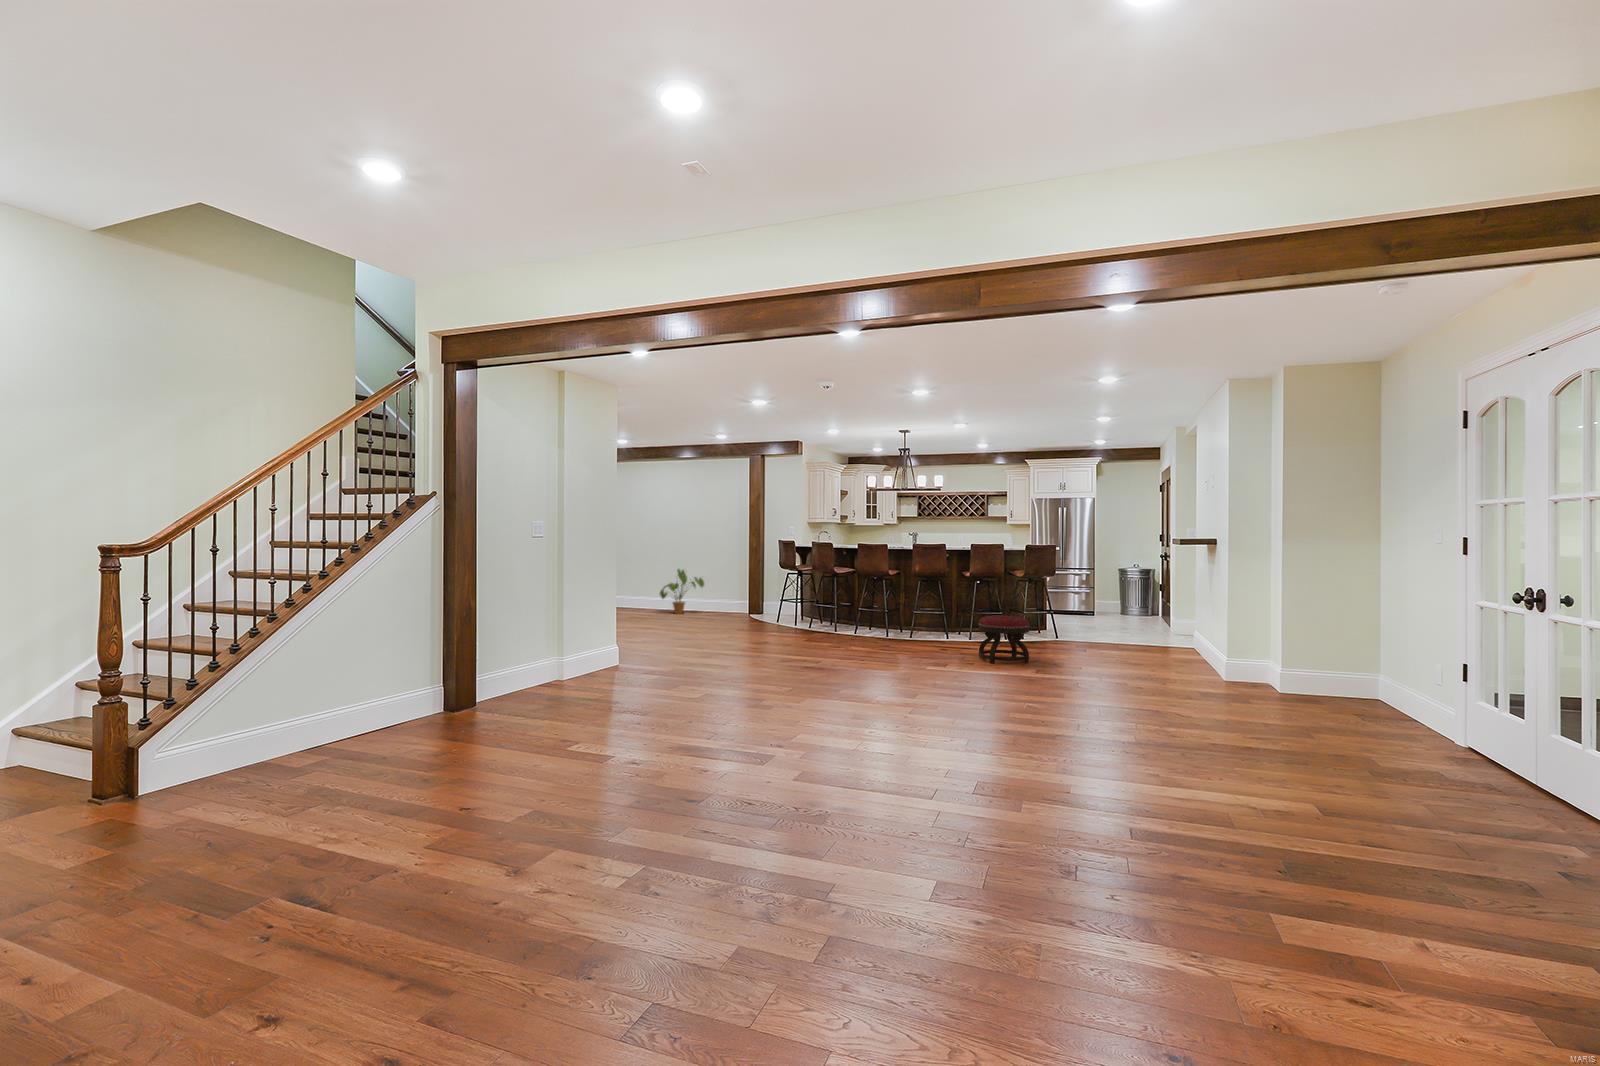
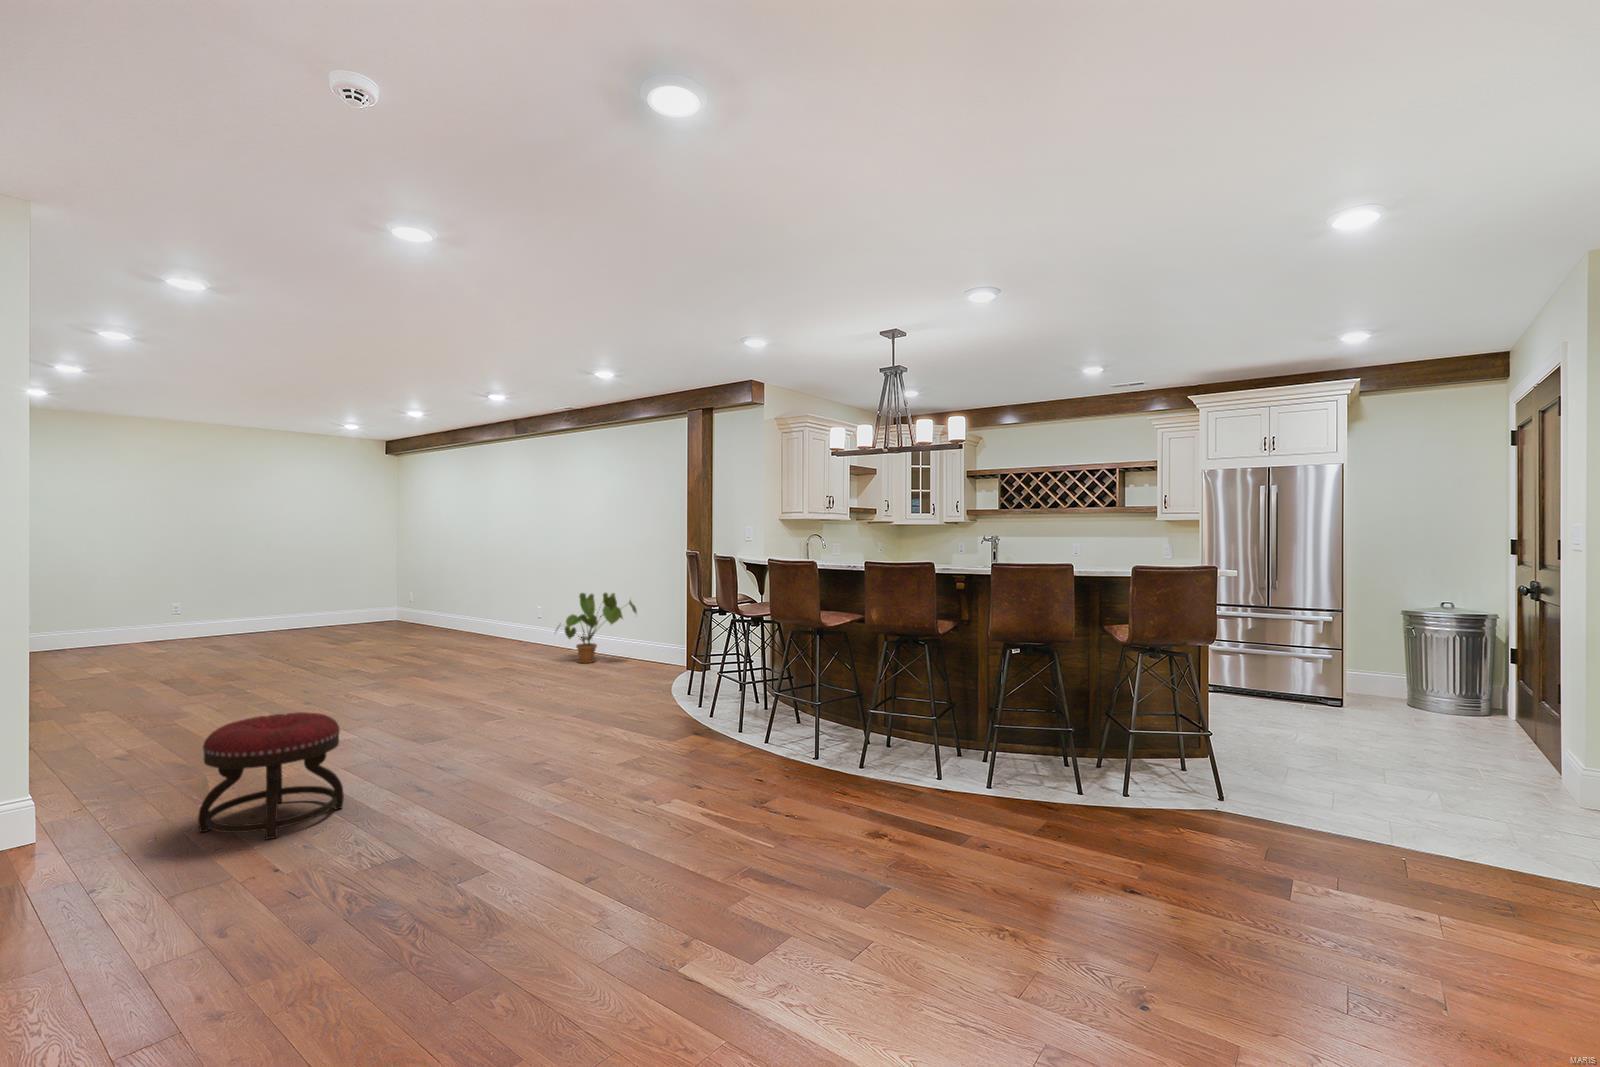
ottoman: present [978,615,1030,664] -> present [198,712,344,839]

